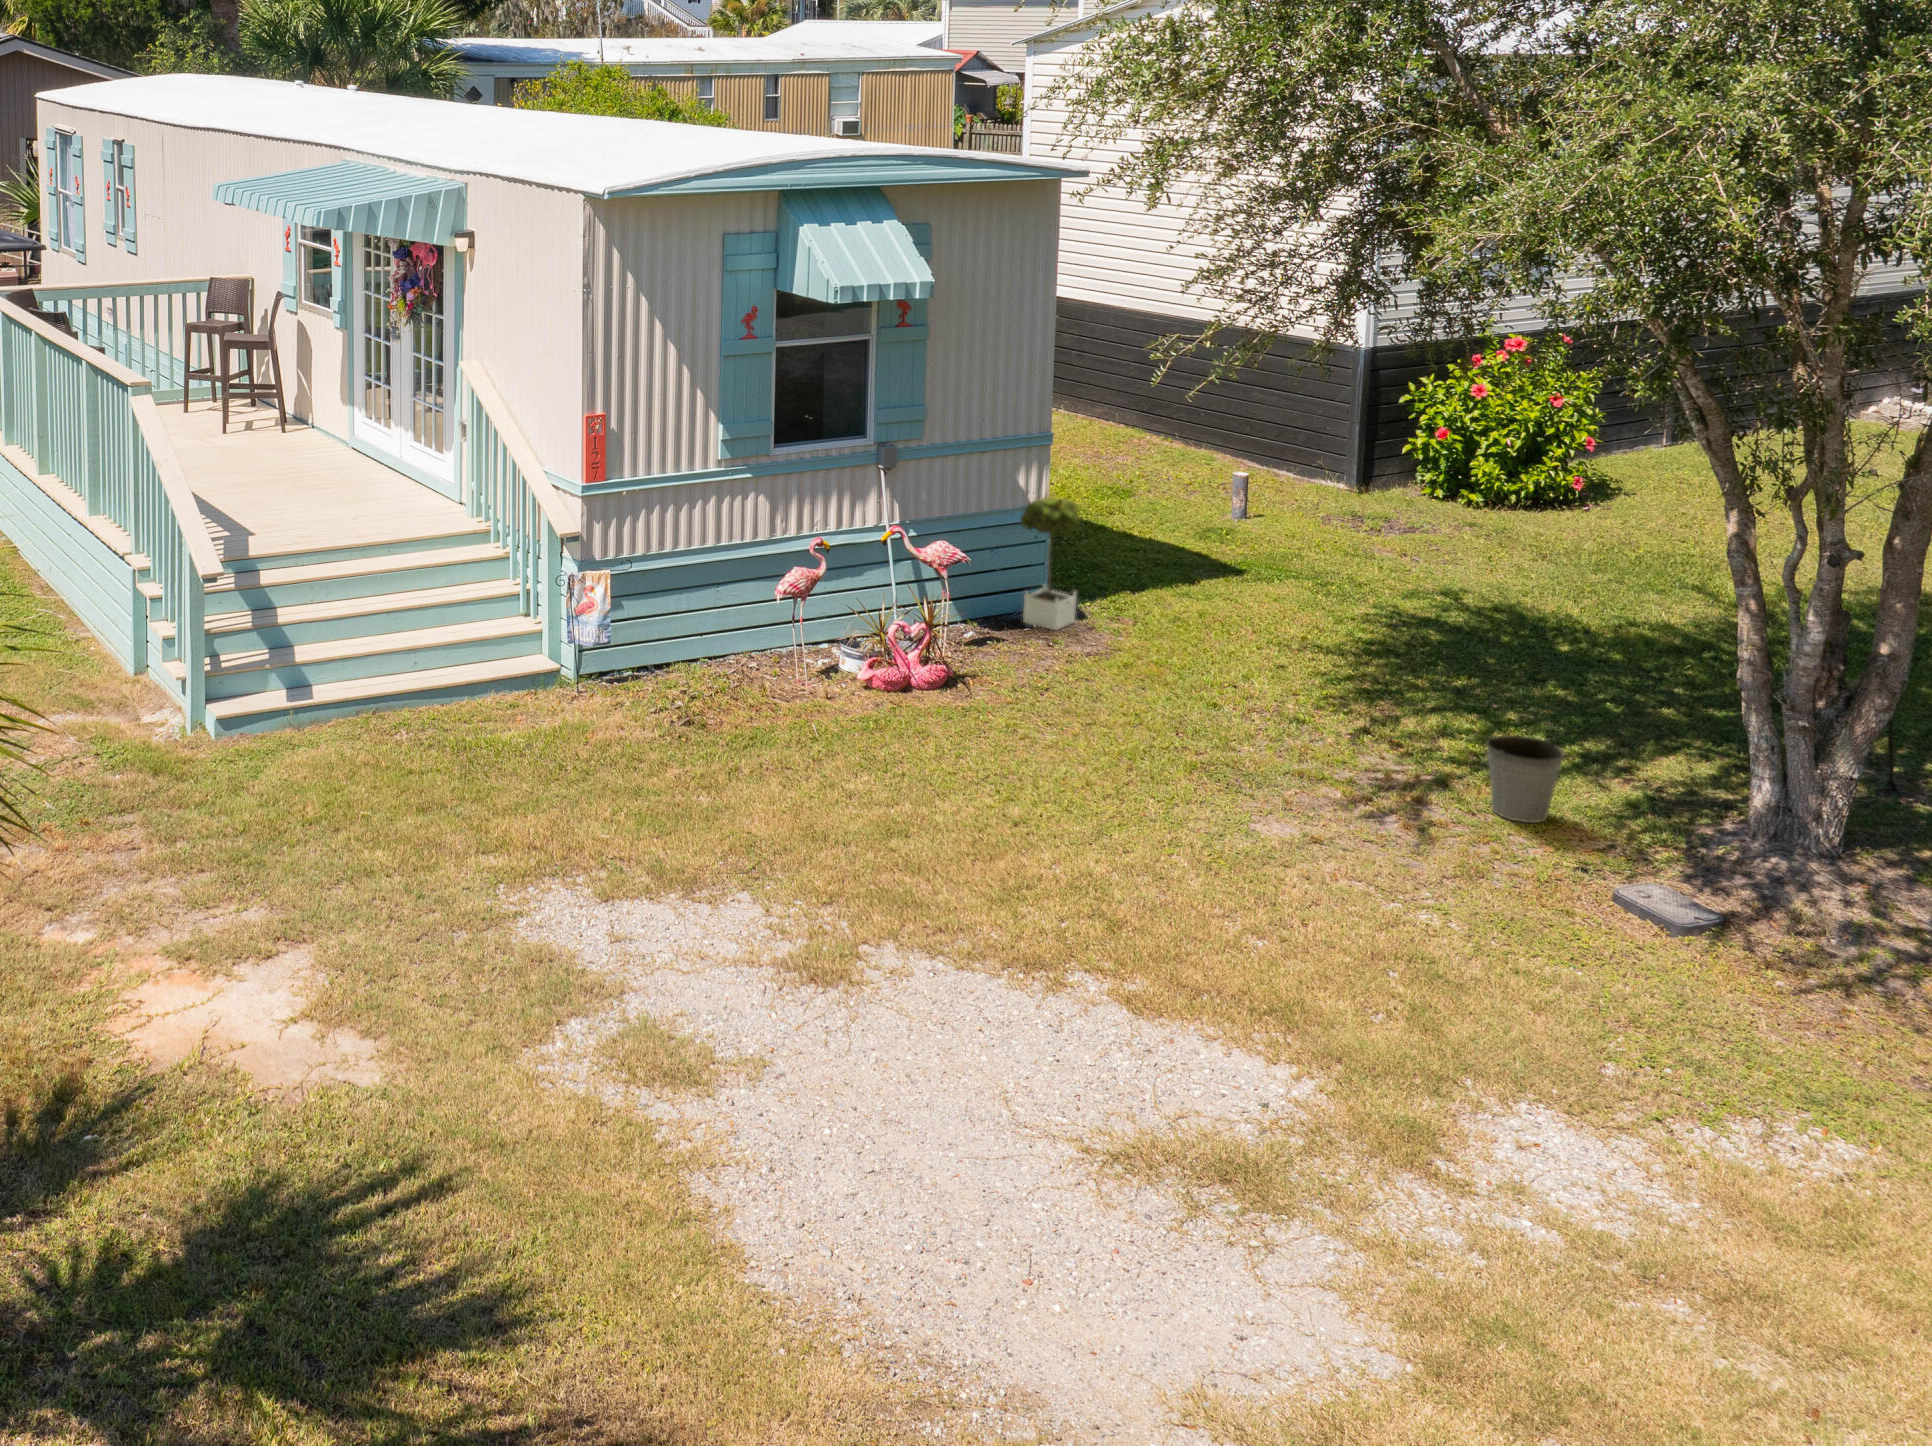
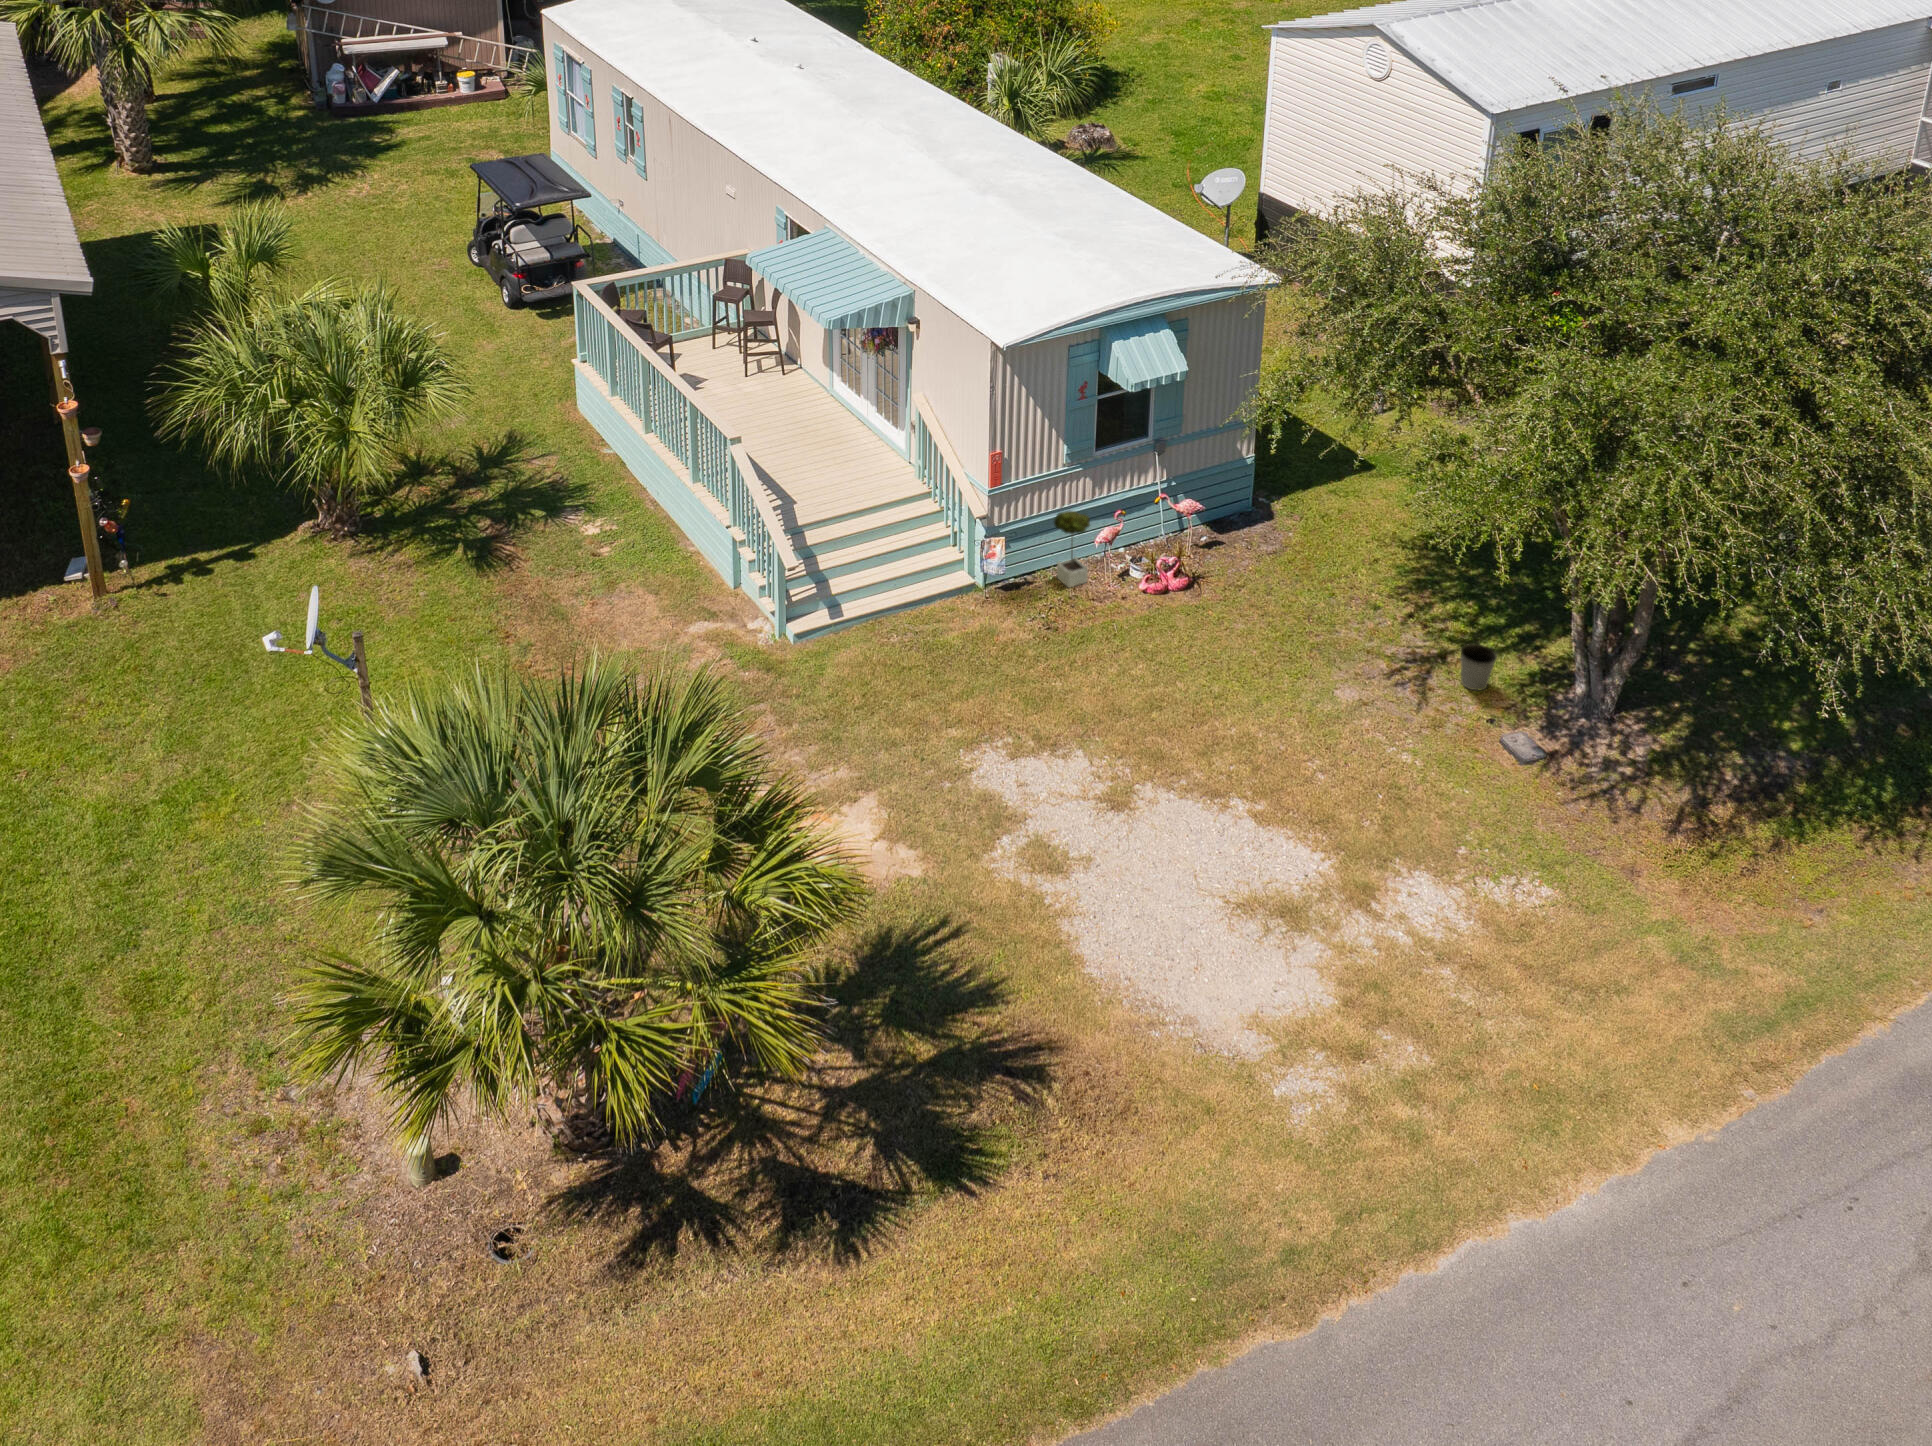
potted tree: present [1021,497,1081,630] -> present [1054,511,1090,587]

